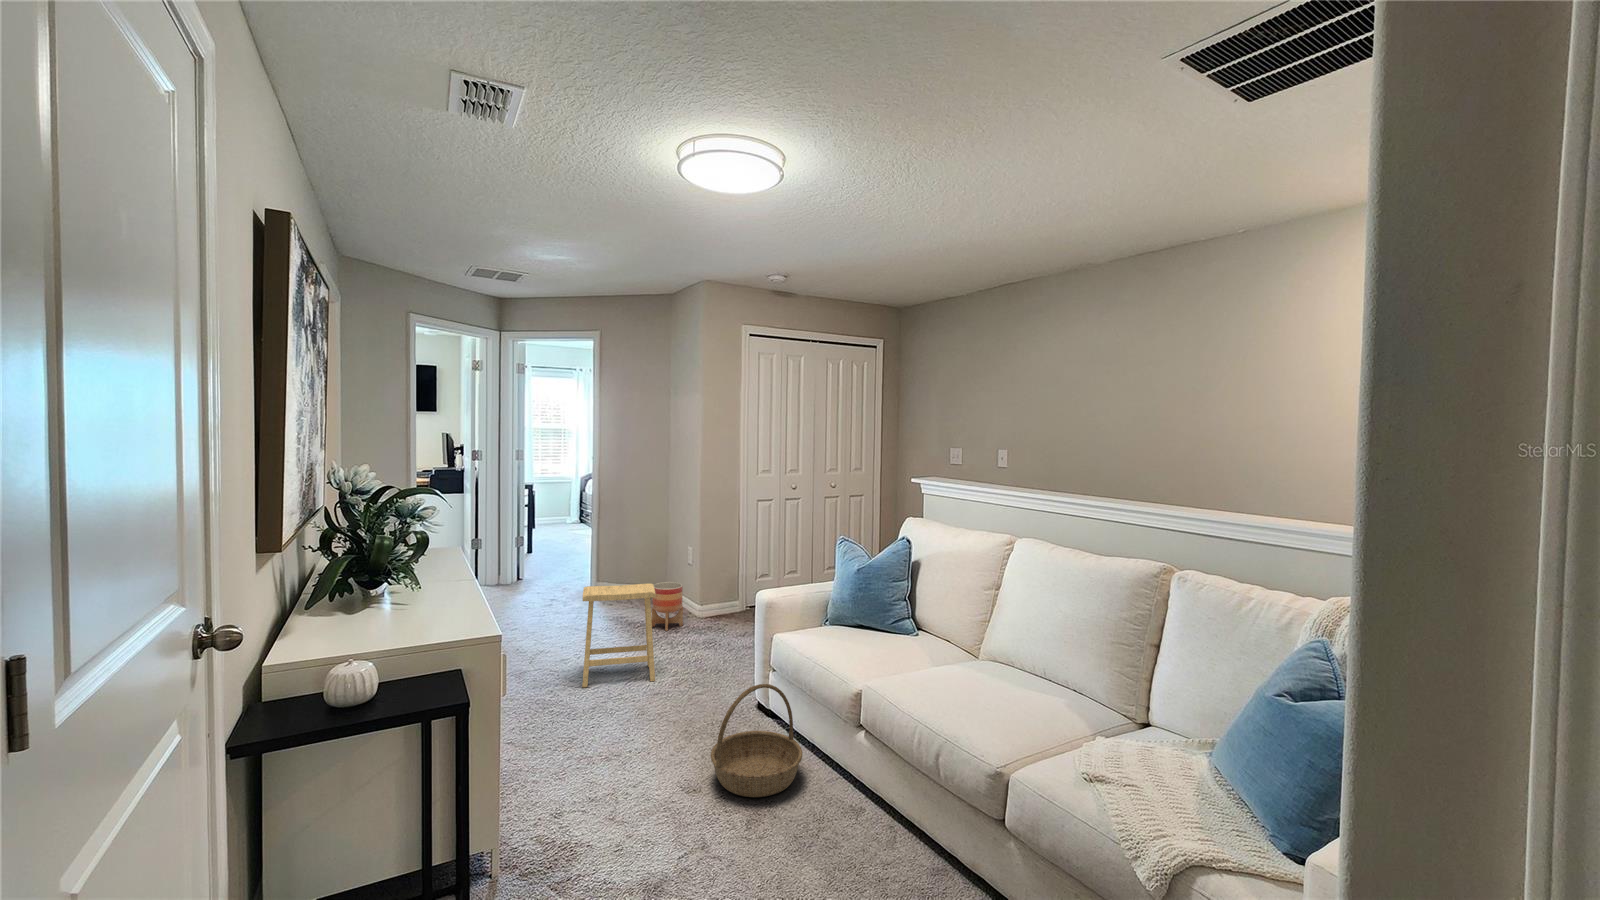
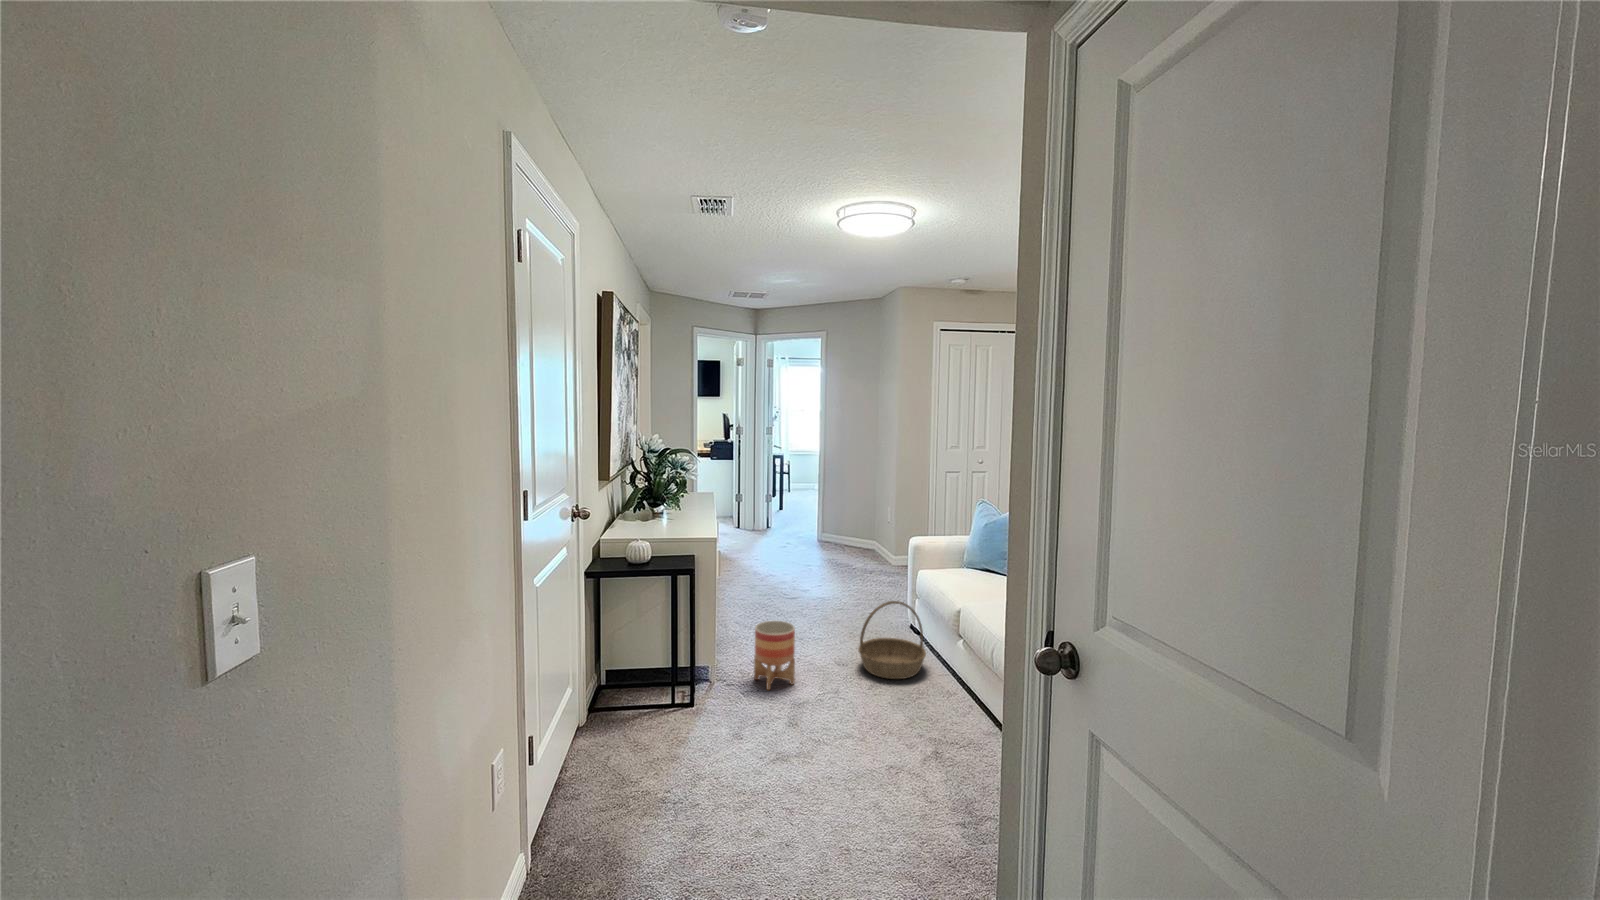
planter: present [652,582,683,631] -> present [754,621,795,690]
footstool: present [582,583,655,687] -> none [792,529,847,604]

